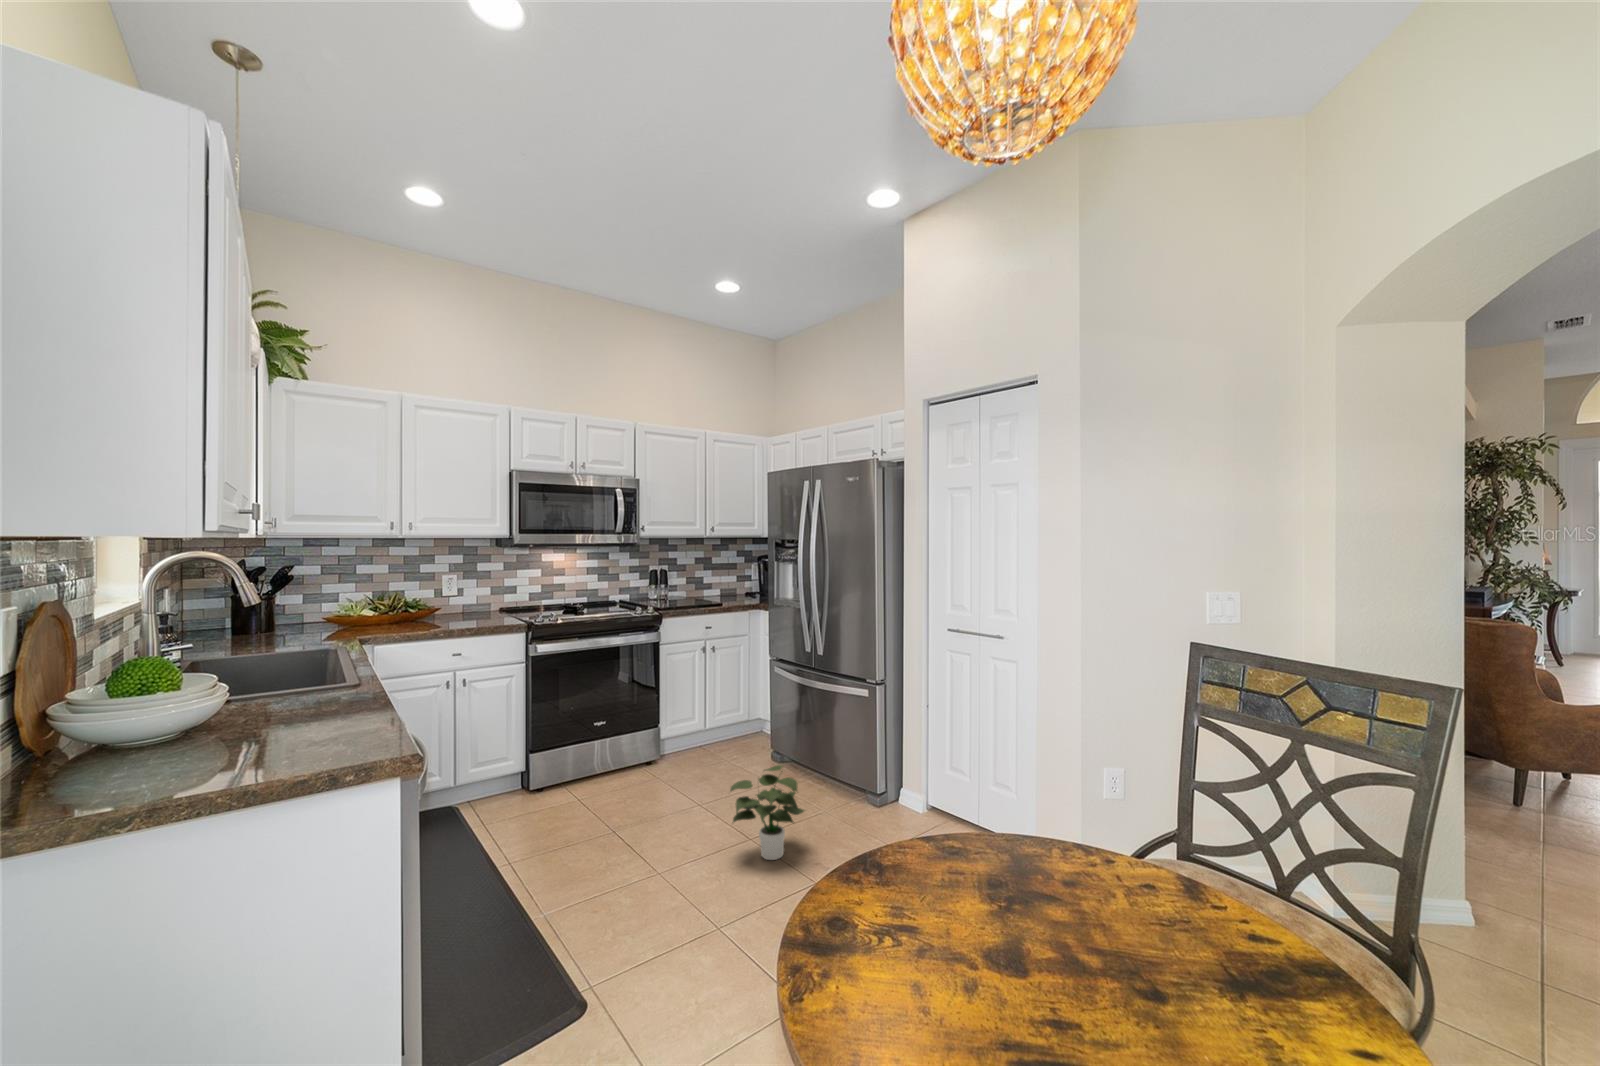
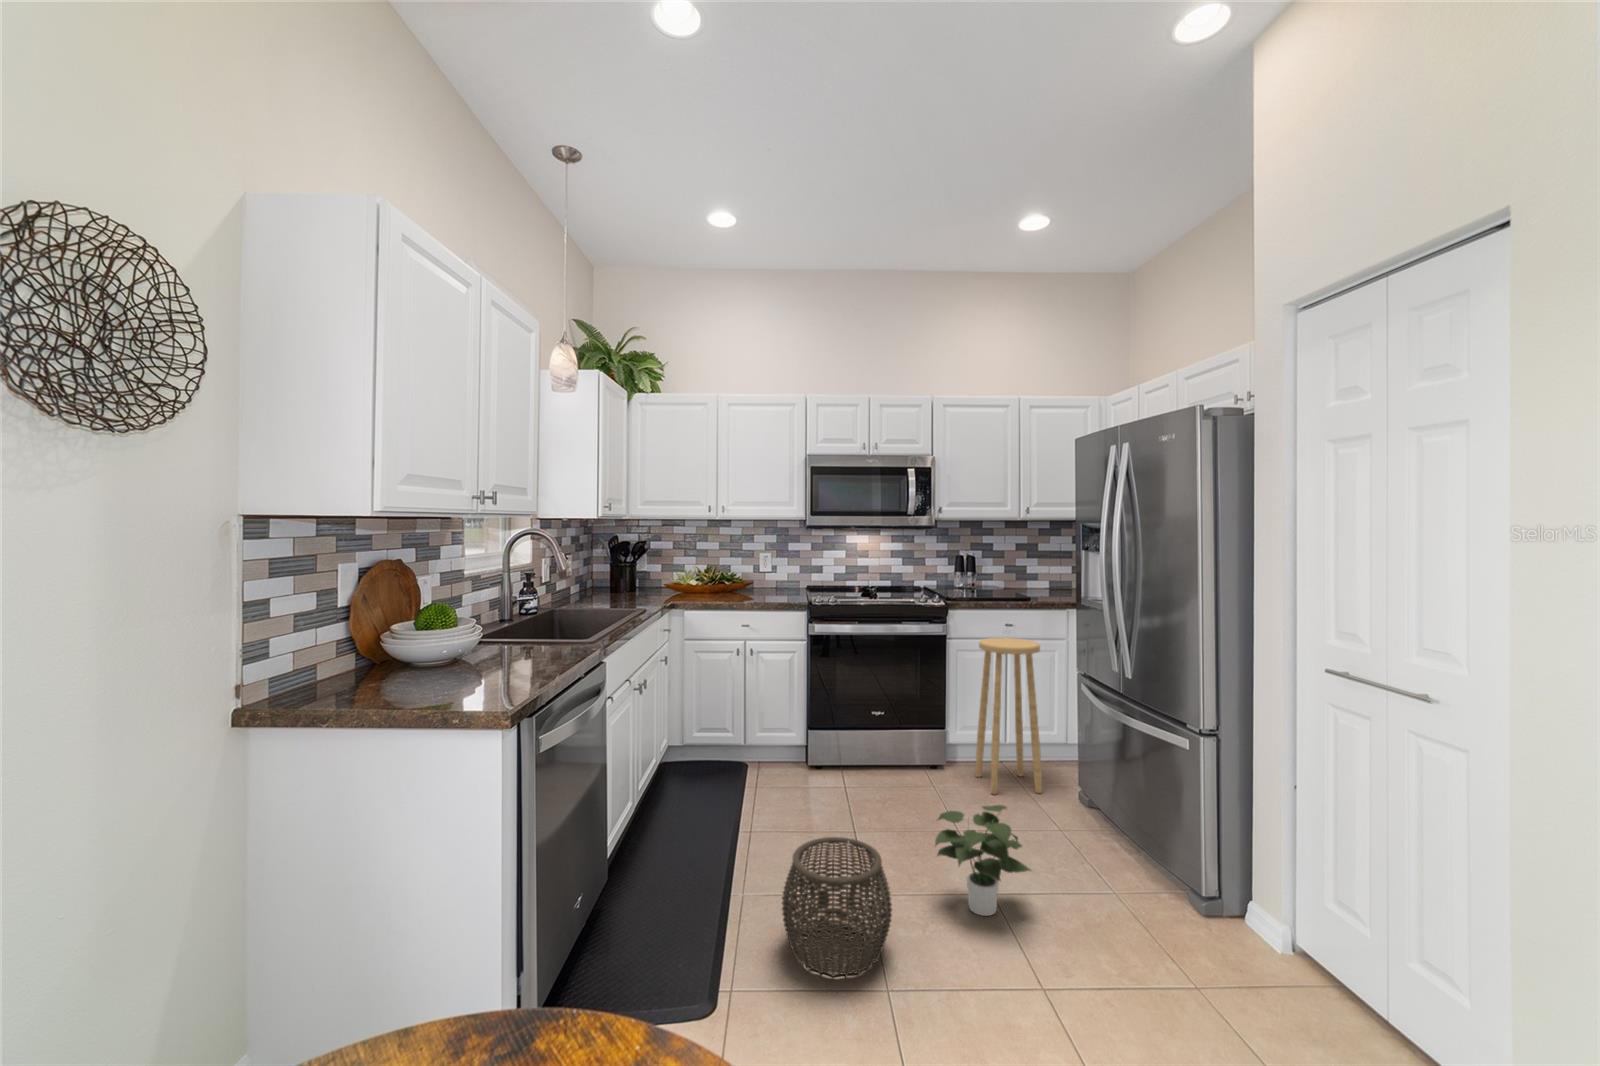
stool: none [691,637,751,774] -> present [975,638,1042,795]
woven basket: none [633,823,737,952] -> present [782,837,892,977]

